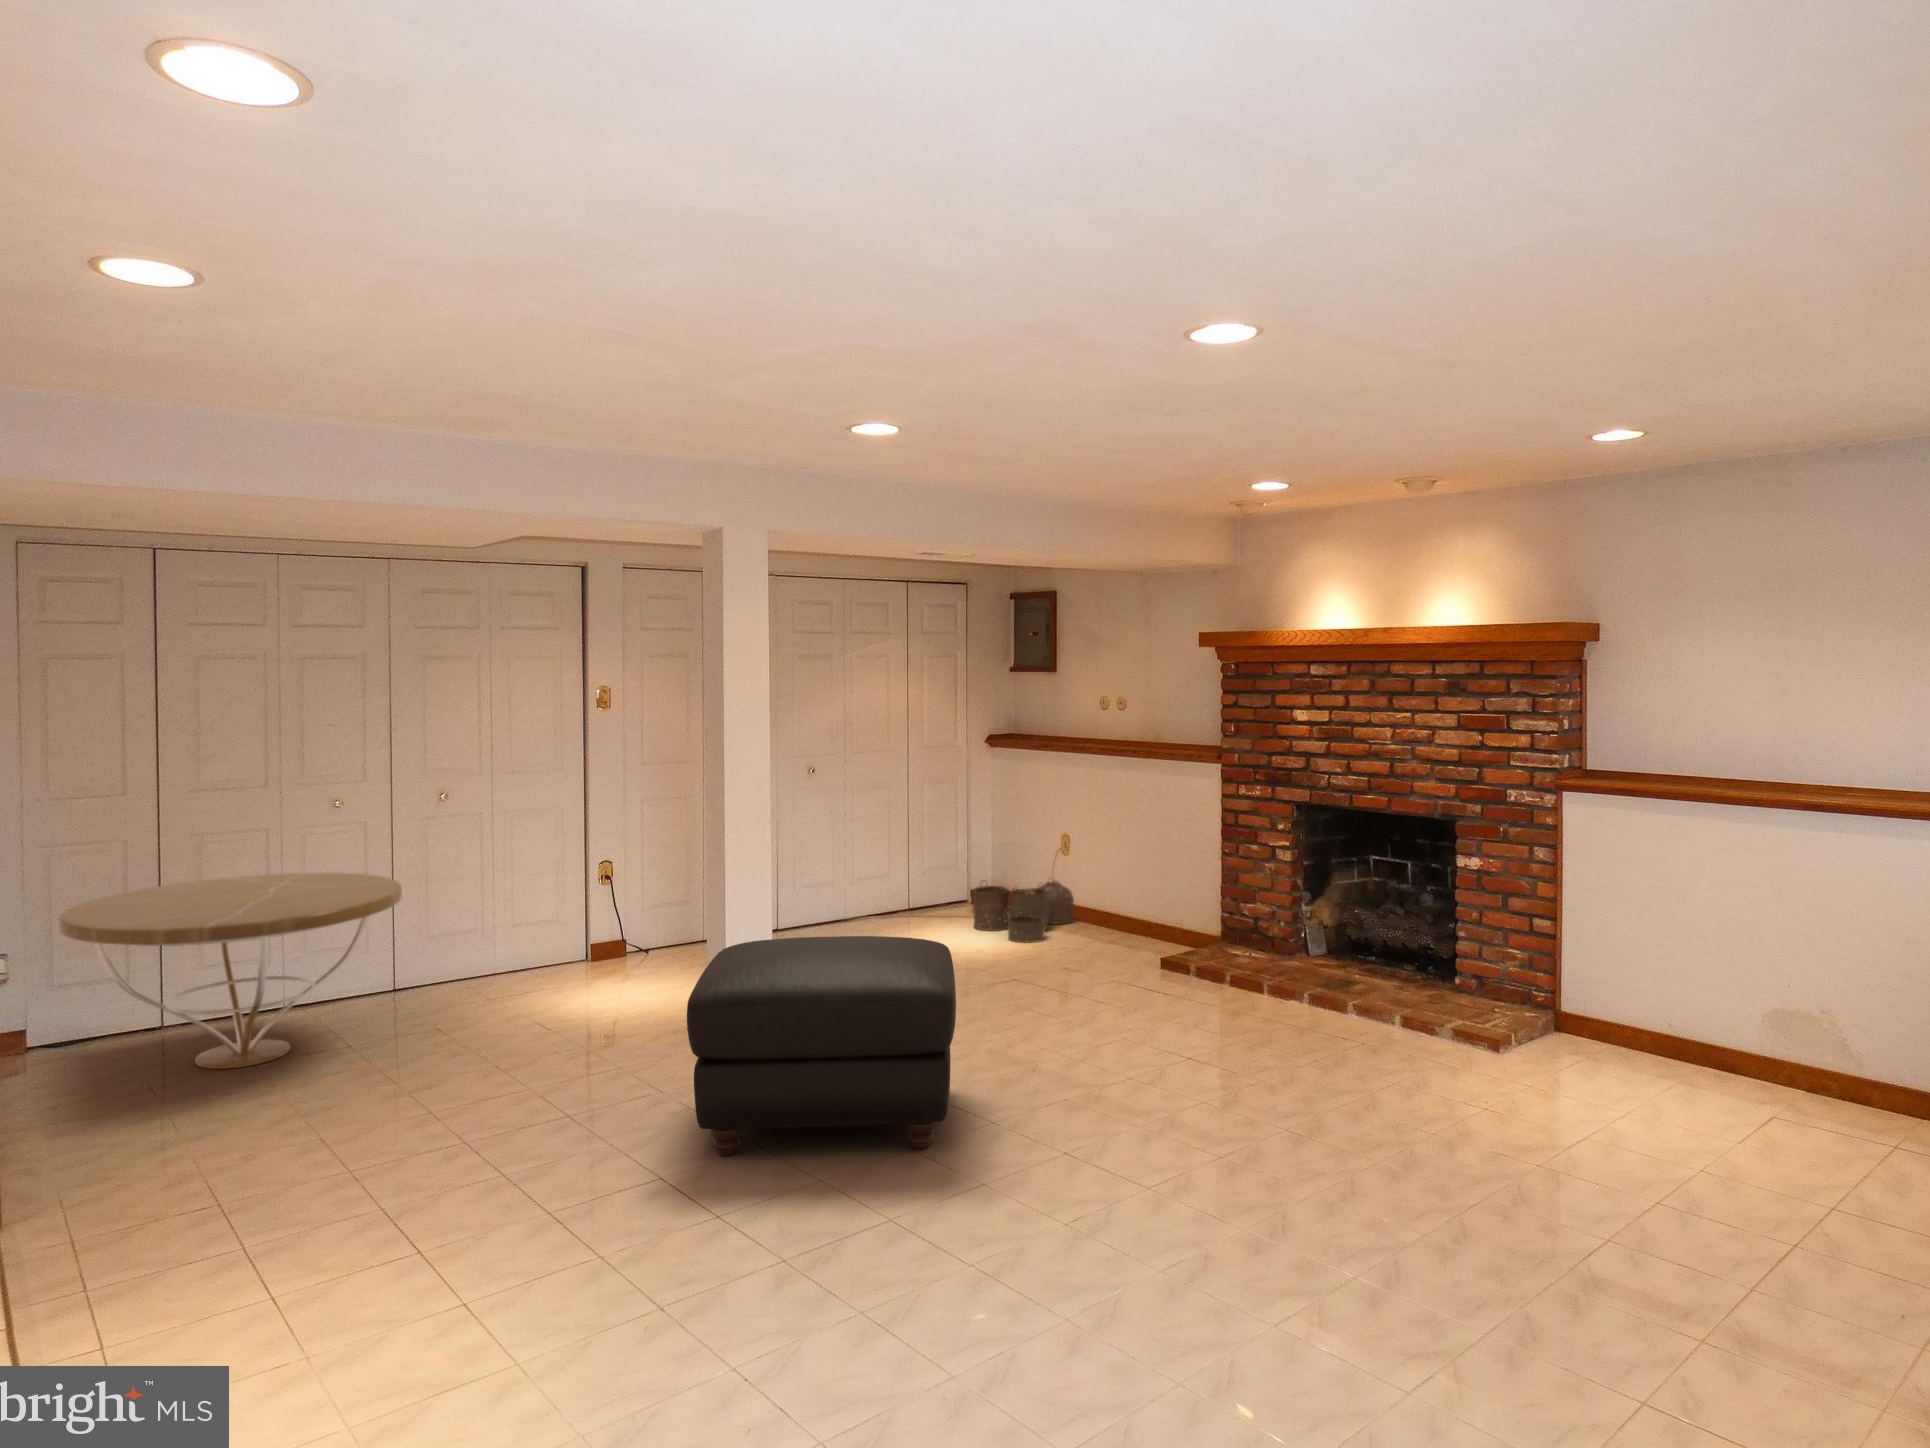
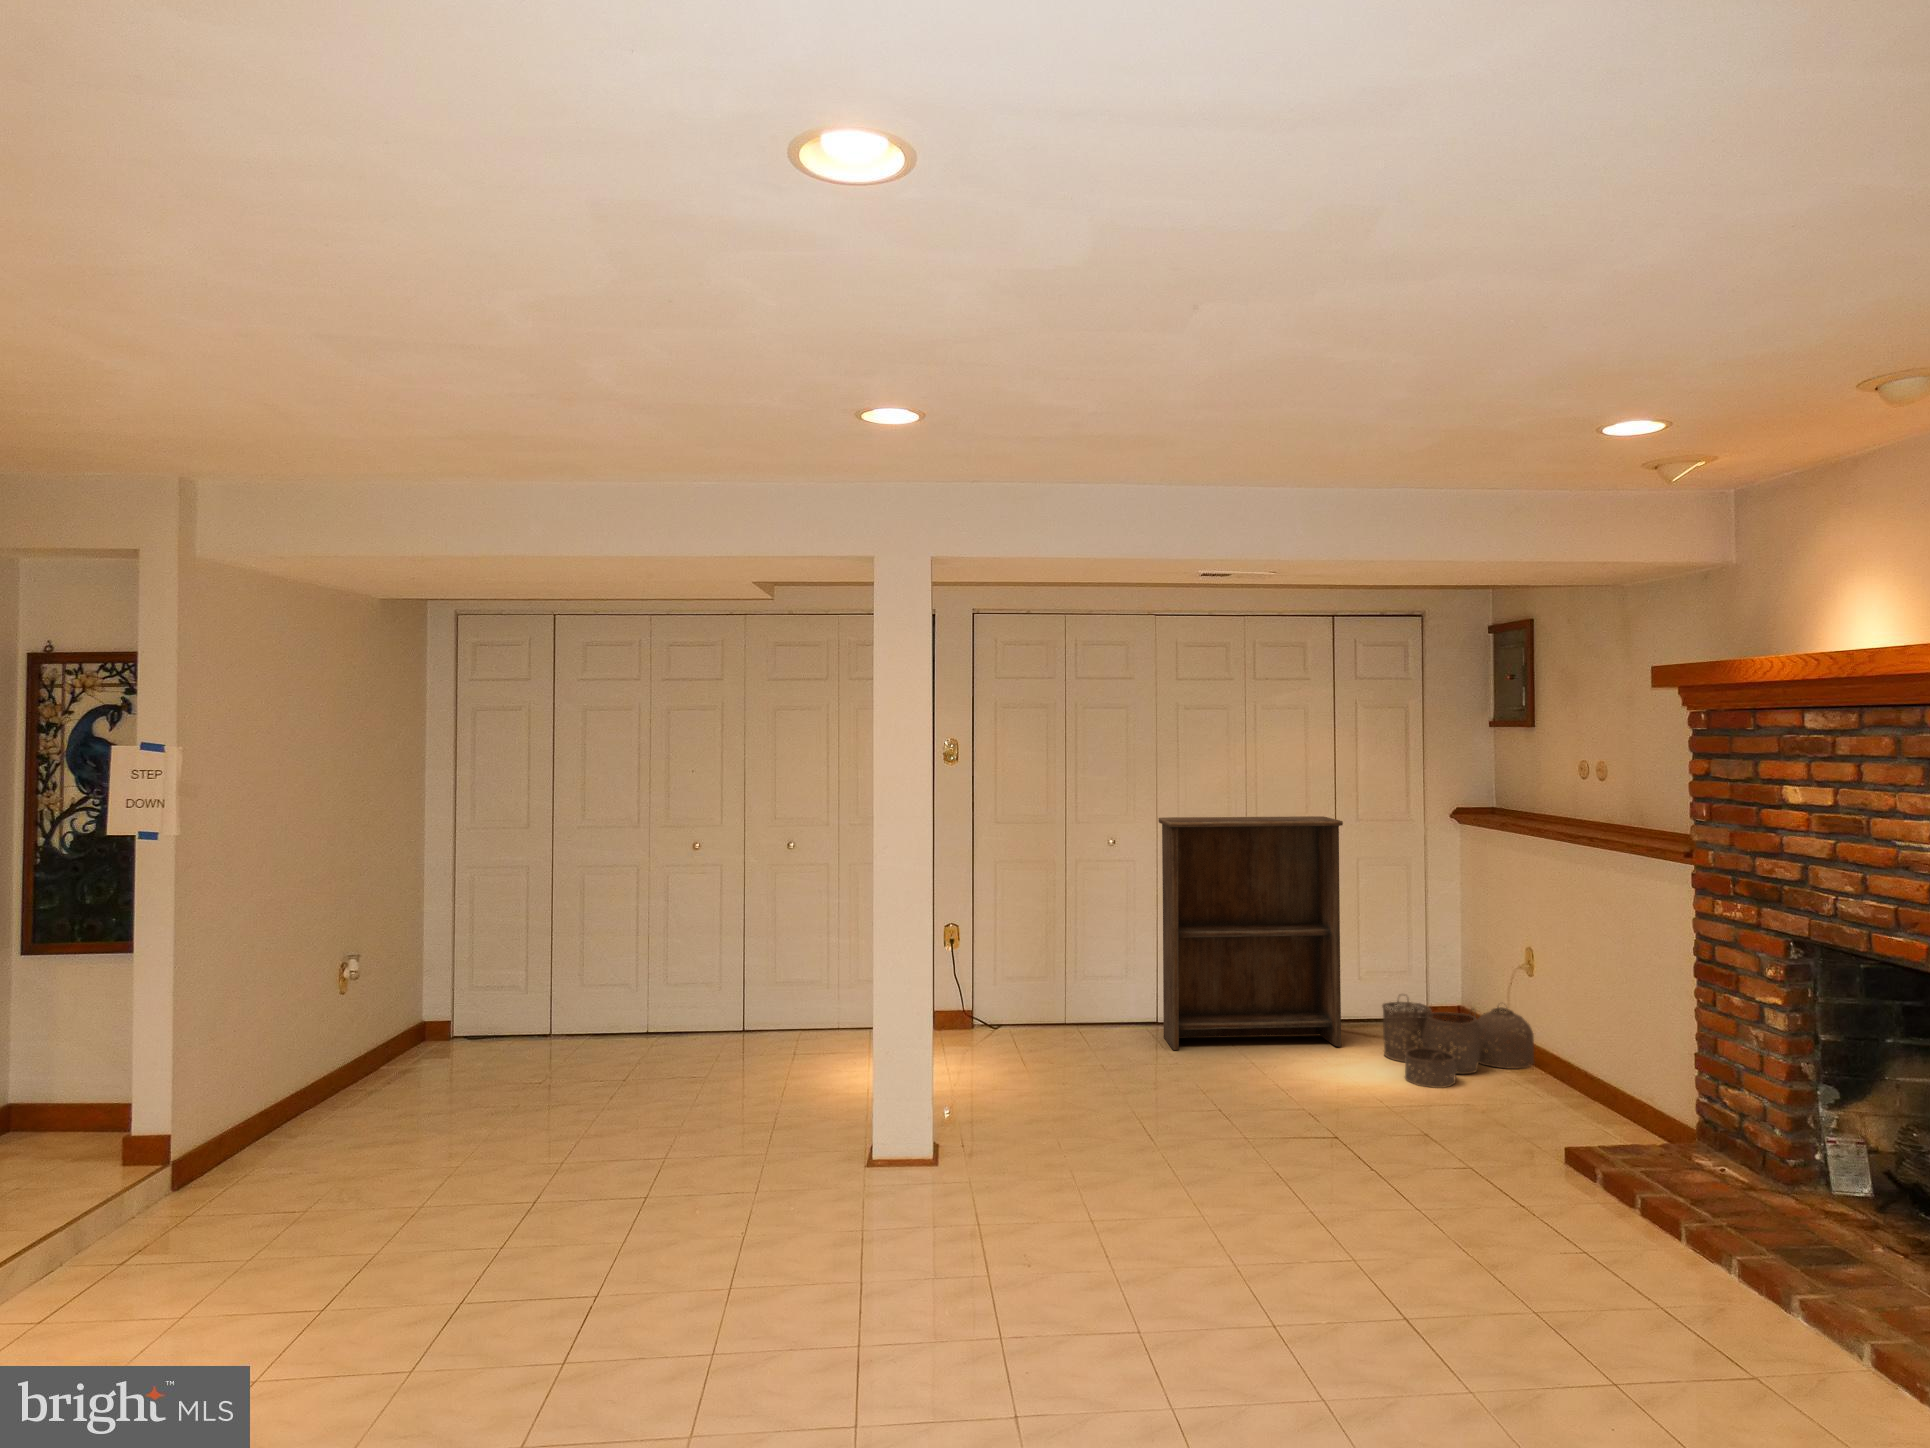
bookshelf: none [795,746,942,948] -> present [1158,816,1343,1050]
coffee table: present [59,873,402,1069] -> none [415,901,698,1075]
ottoman: present [687,936,956,1156] -> none [634,1032,1030,1355]

